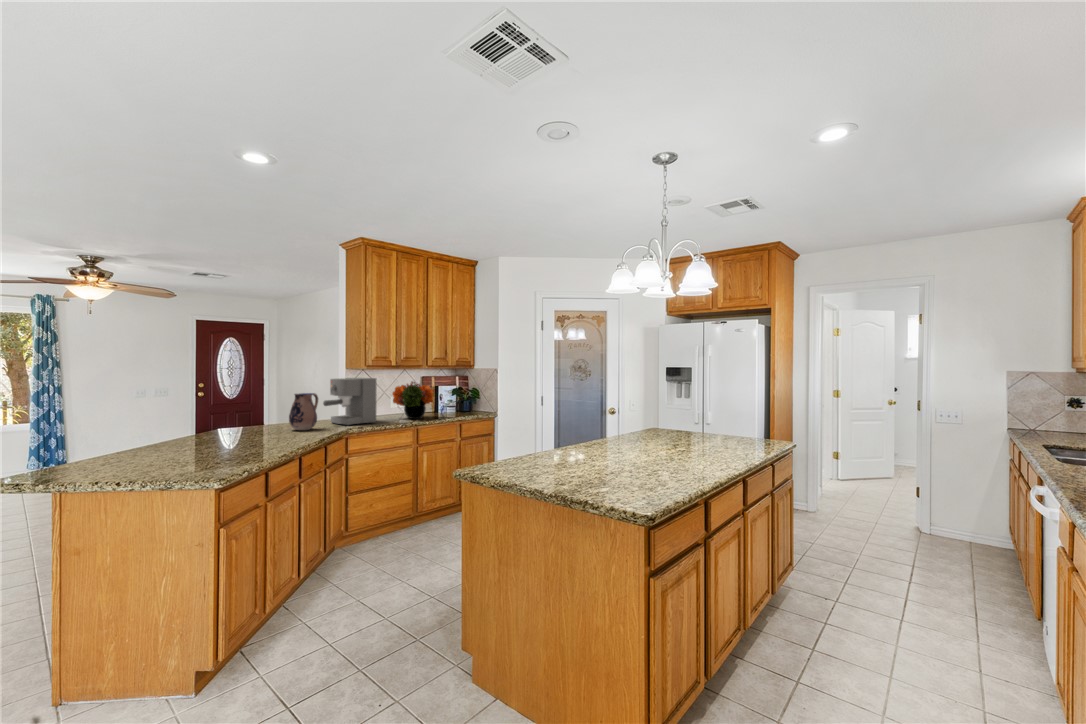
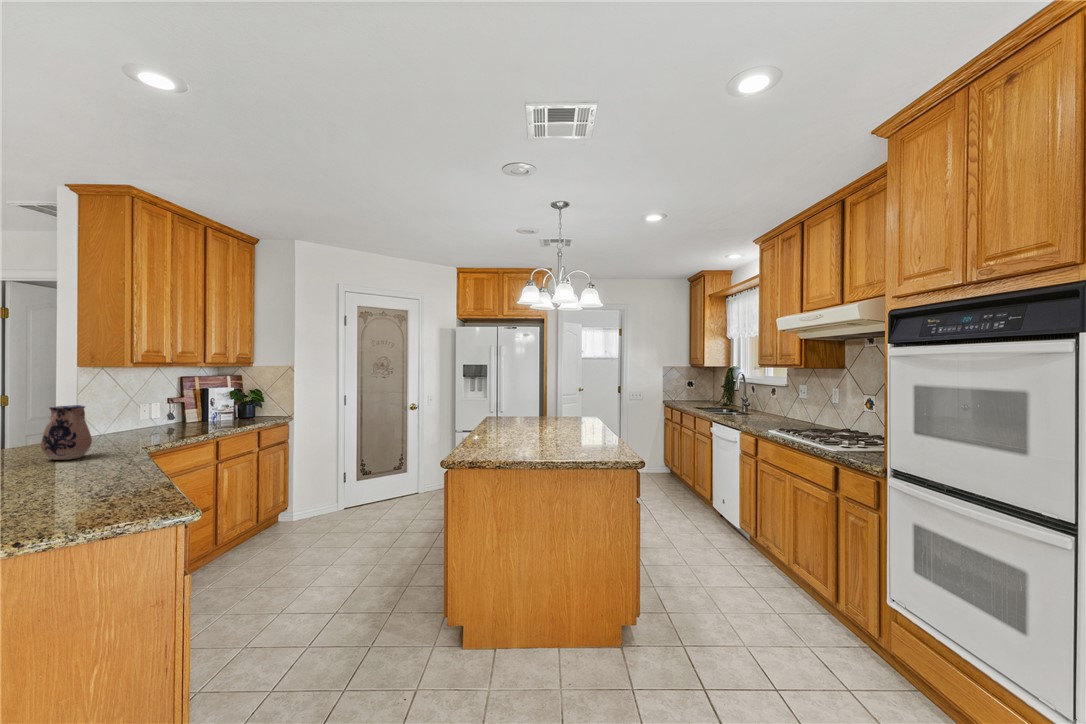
coffee maker: present [323,378,376,425] -> none [81,381,161,447]
flower arrangement: present [392,382,433,419] -> none [164,384,226,431]

